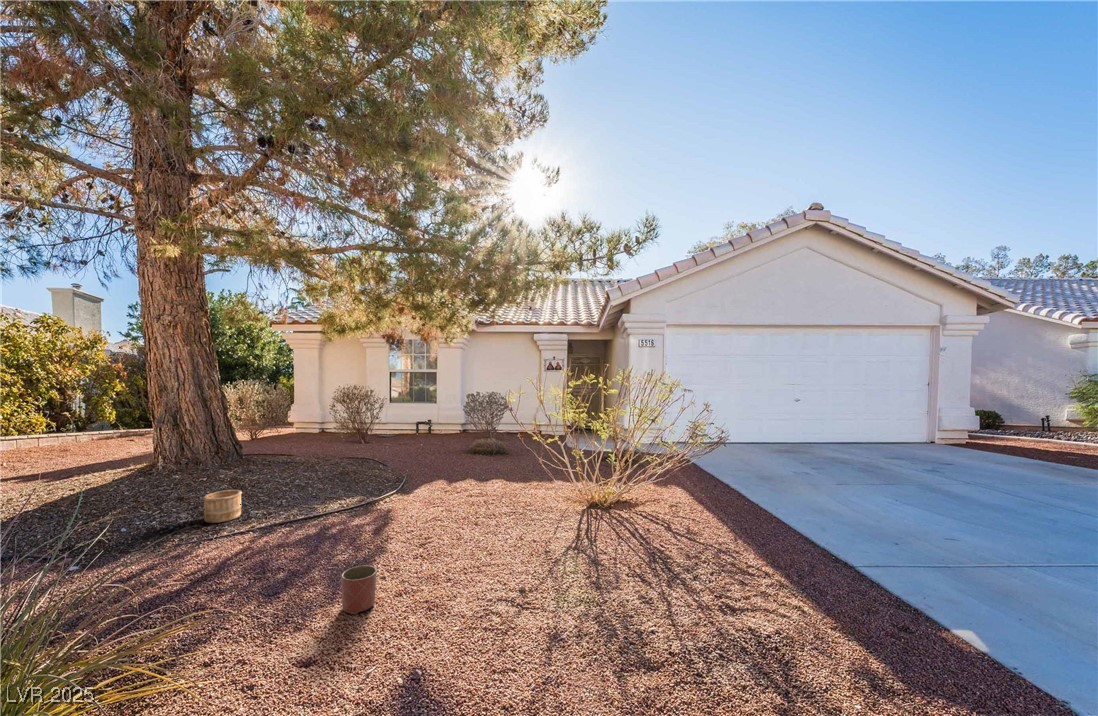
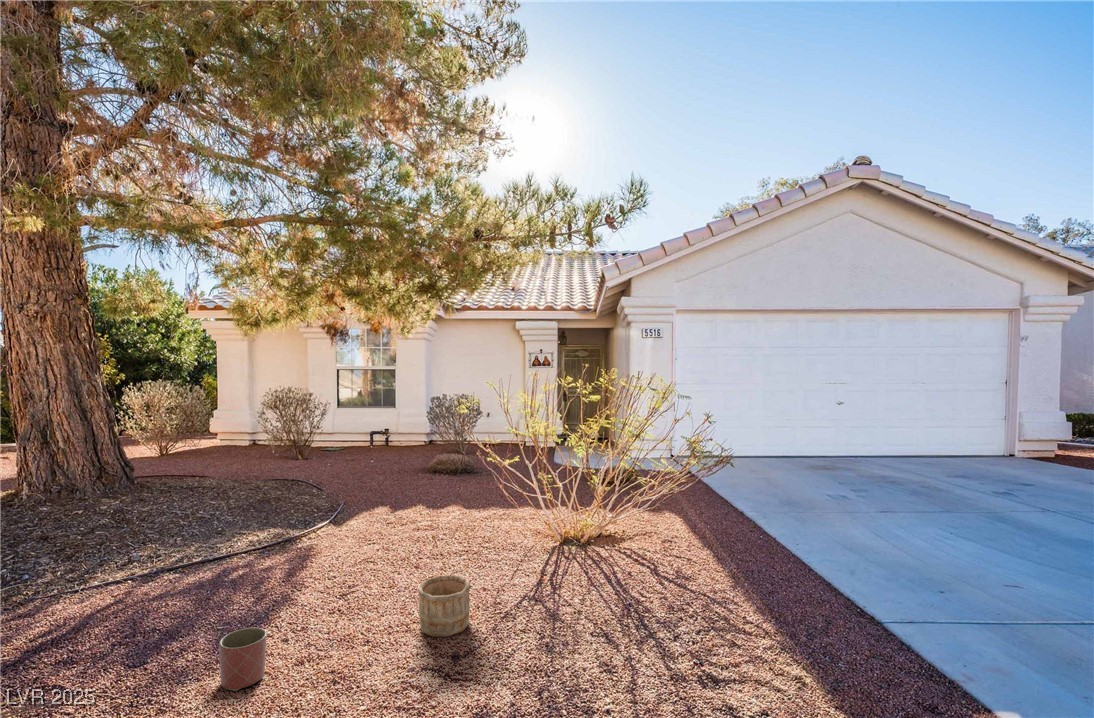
wooden bucket: present [203,490,242,523] -> present [417,576,471,637]

